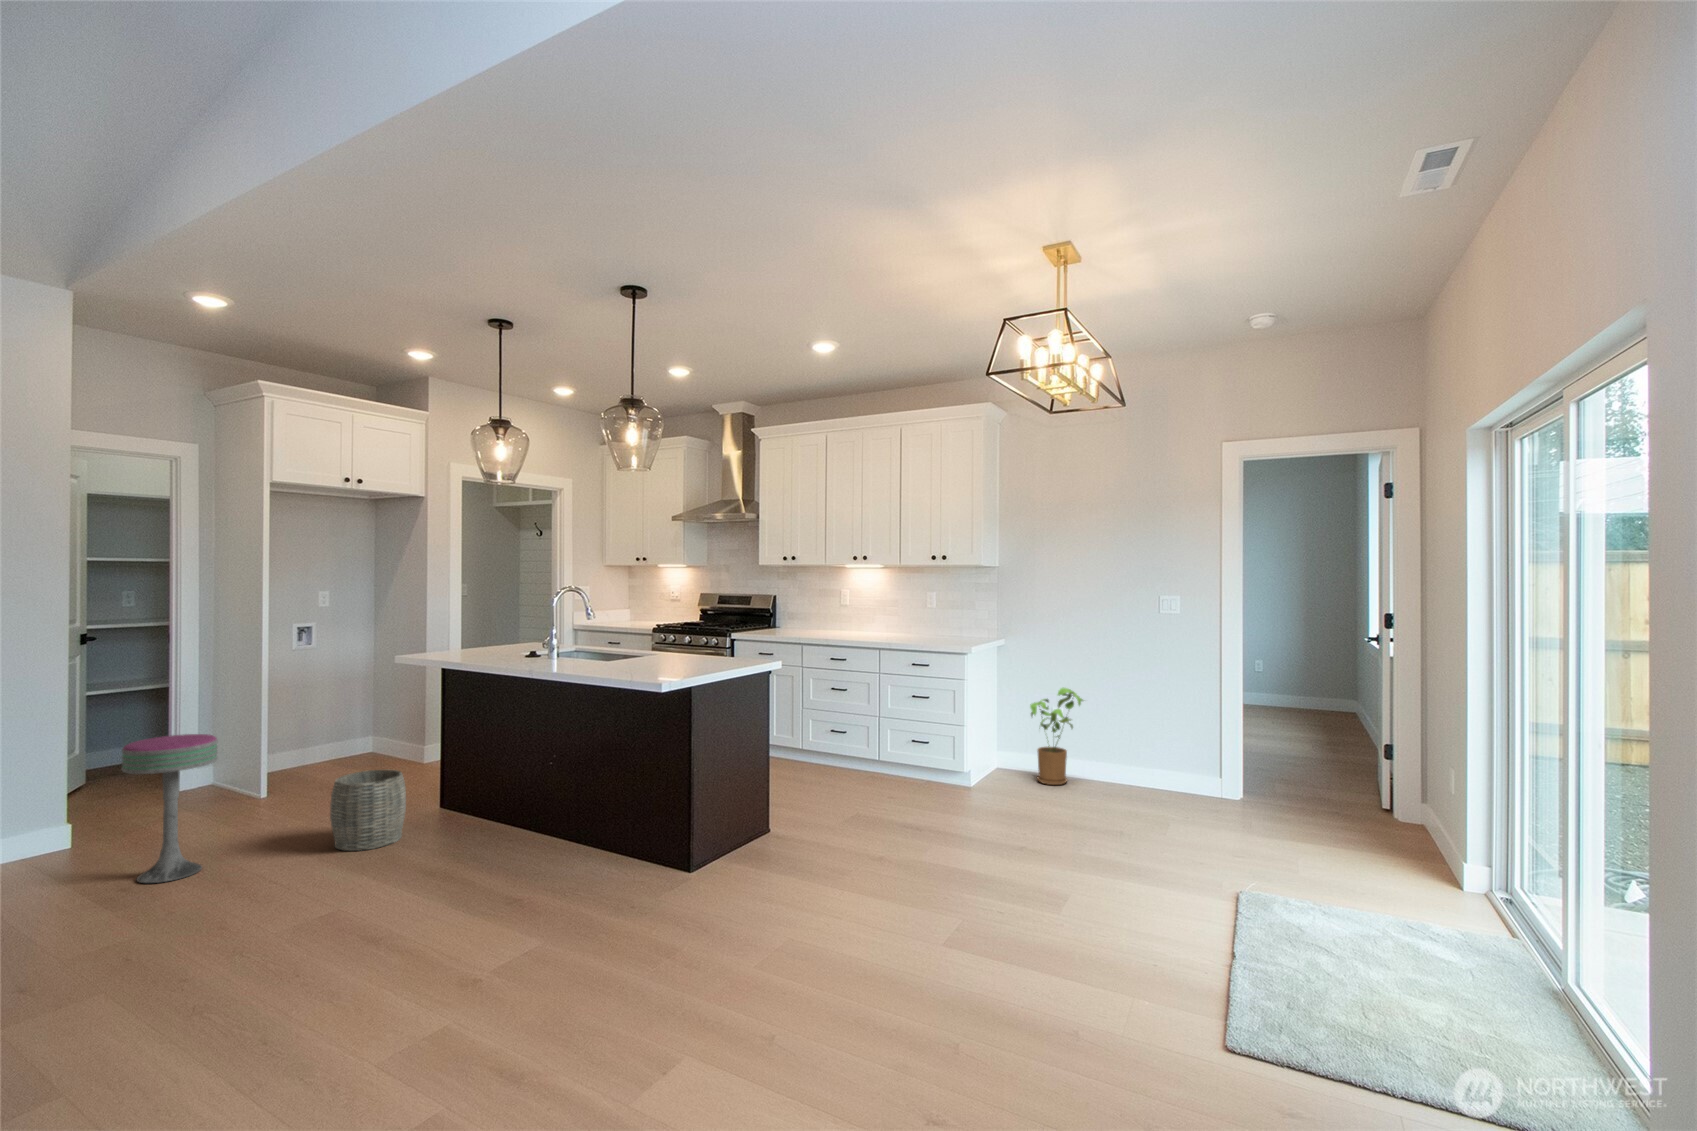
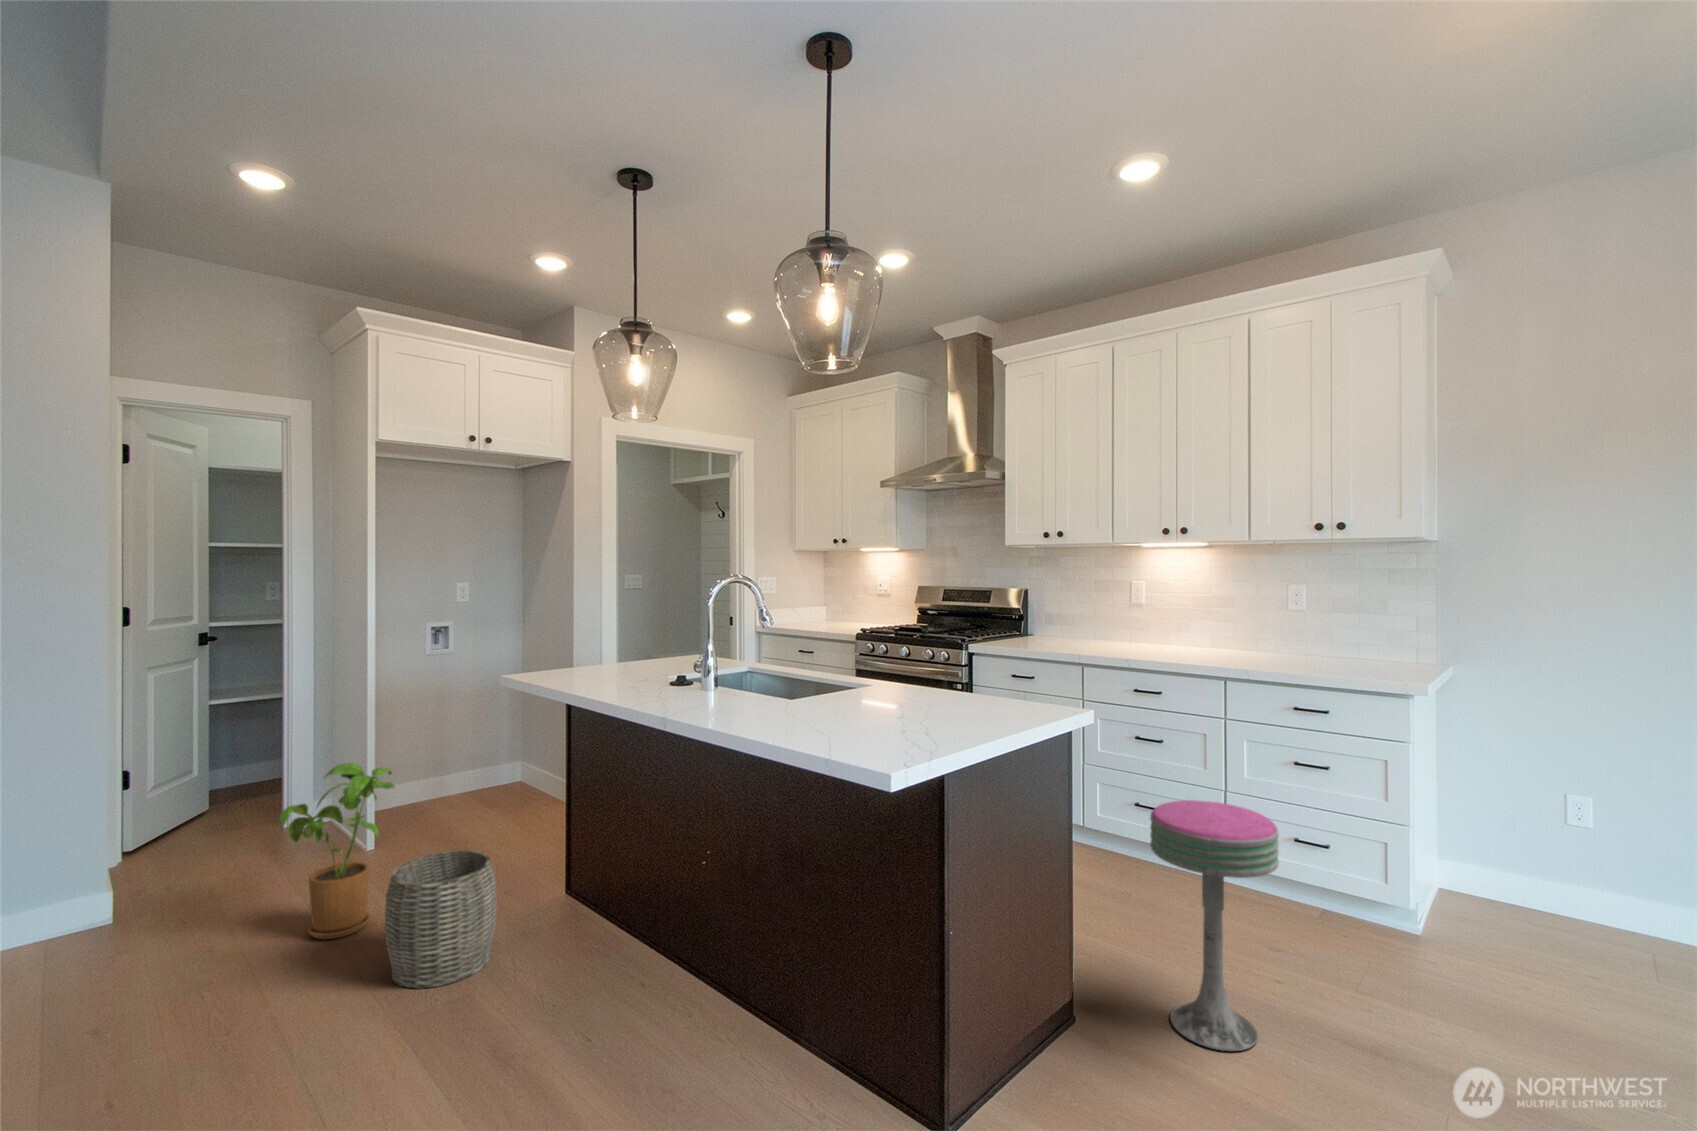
house plant: present [1030,688,1083,785] -> present [280,763,395,939]
bar stool: present [122,734,218,883] -> present [1150,800,1279,1051]

